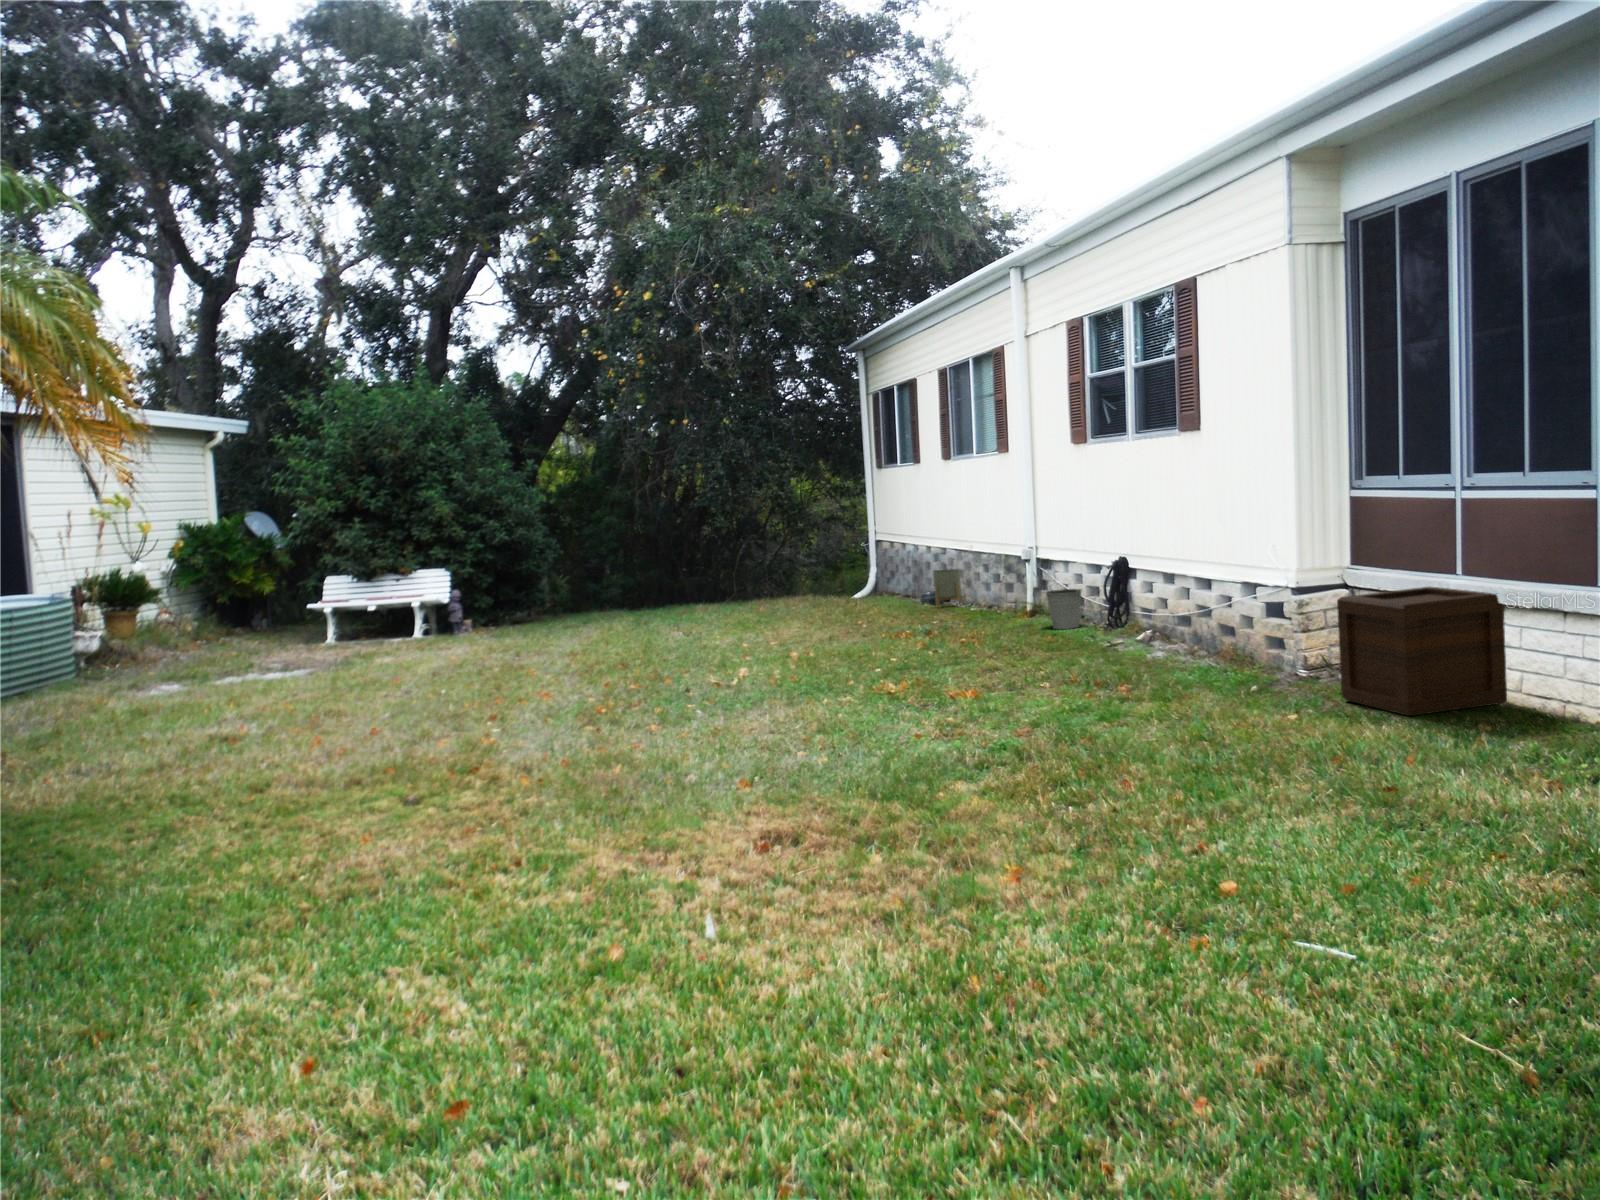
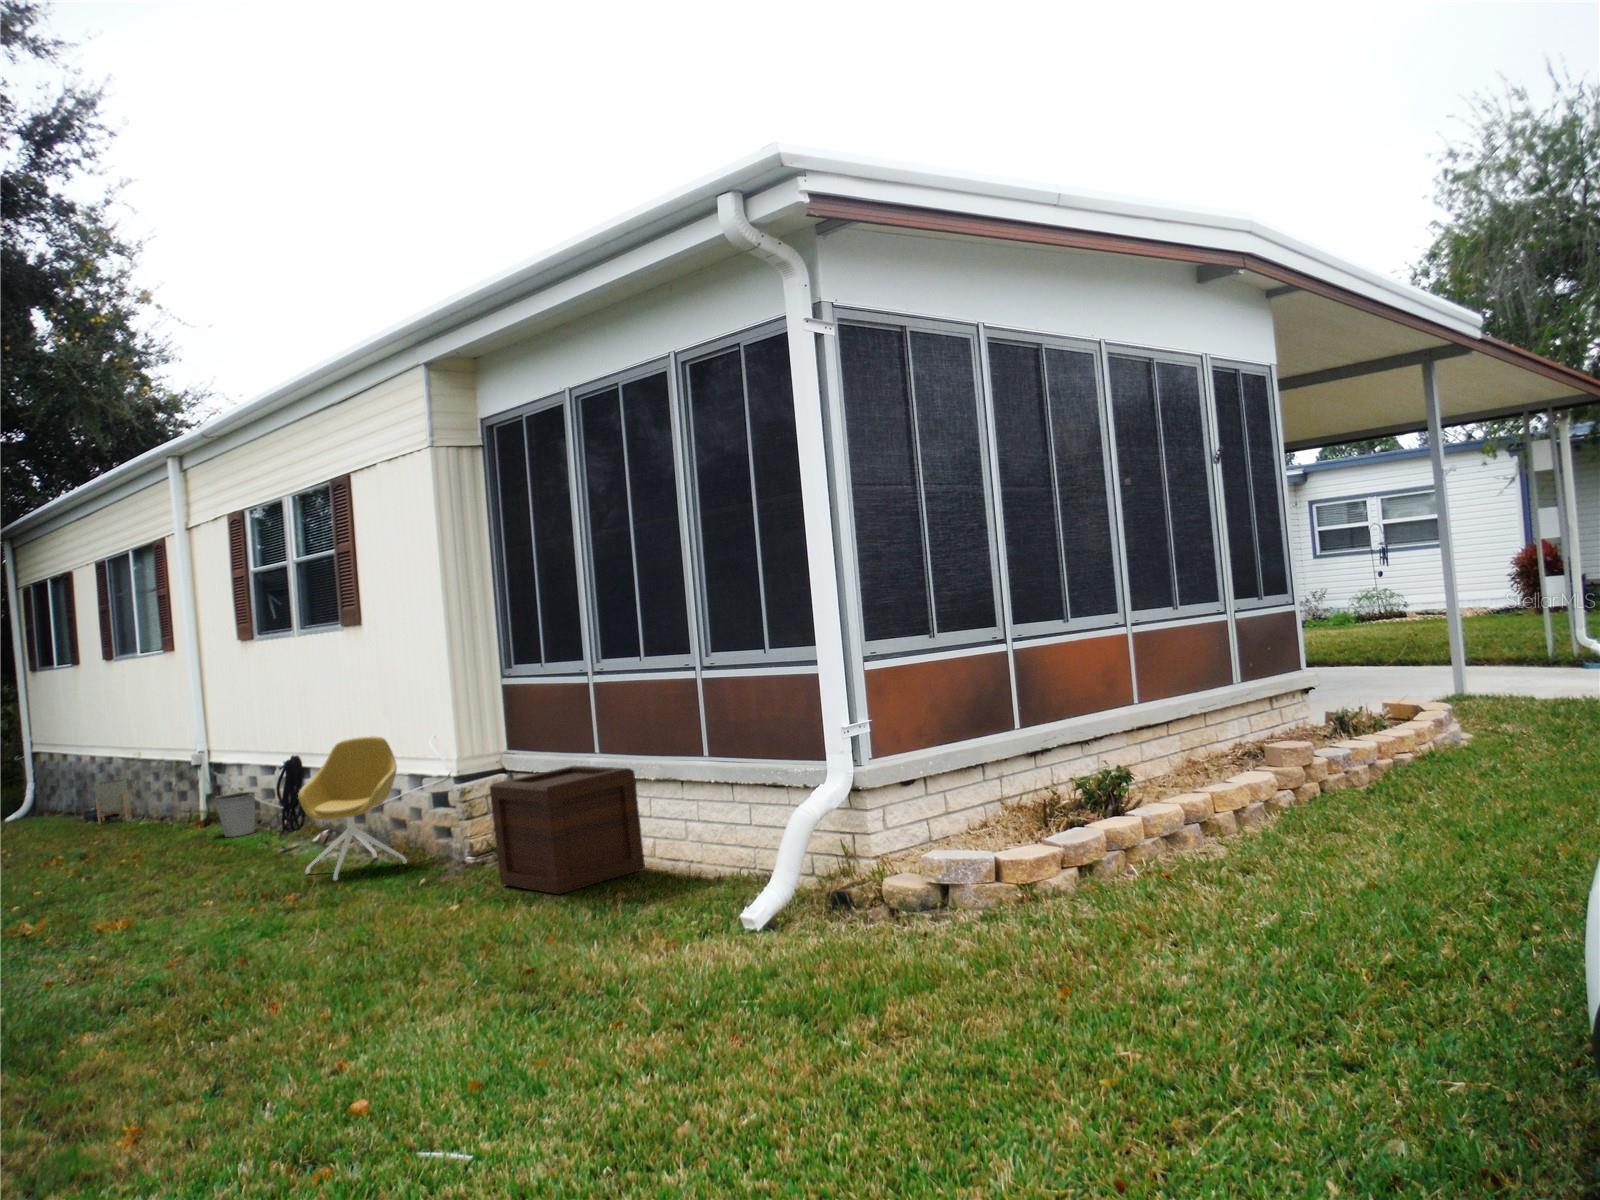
chair: none [1137,542,1237,678] -> present [298,736,407,880]

